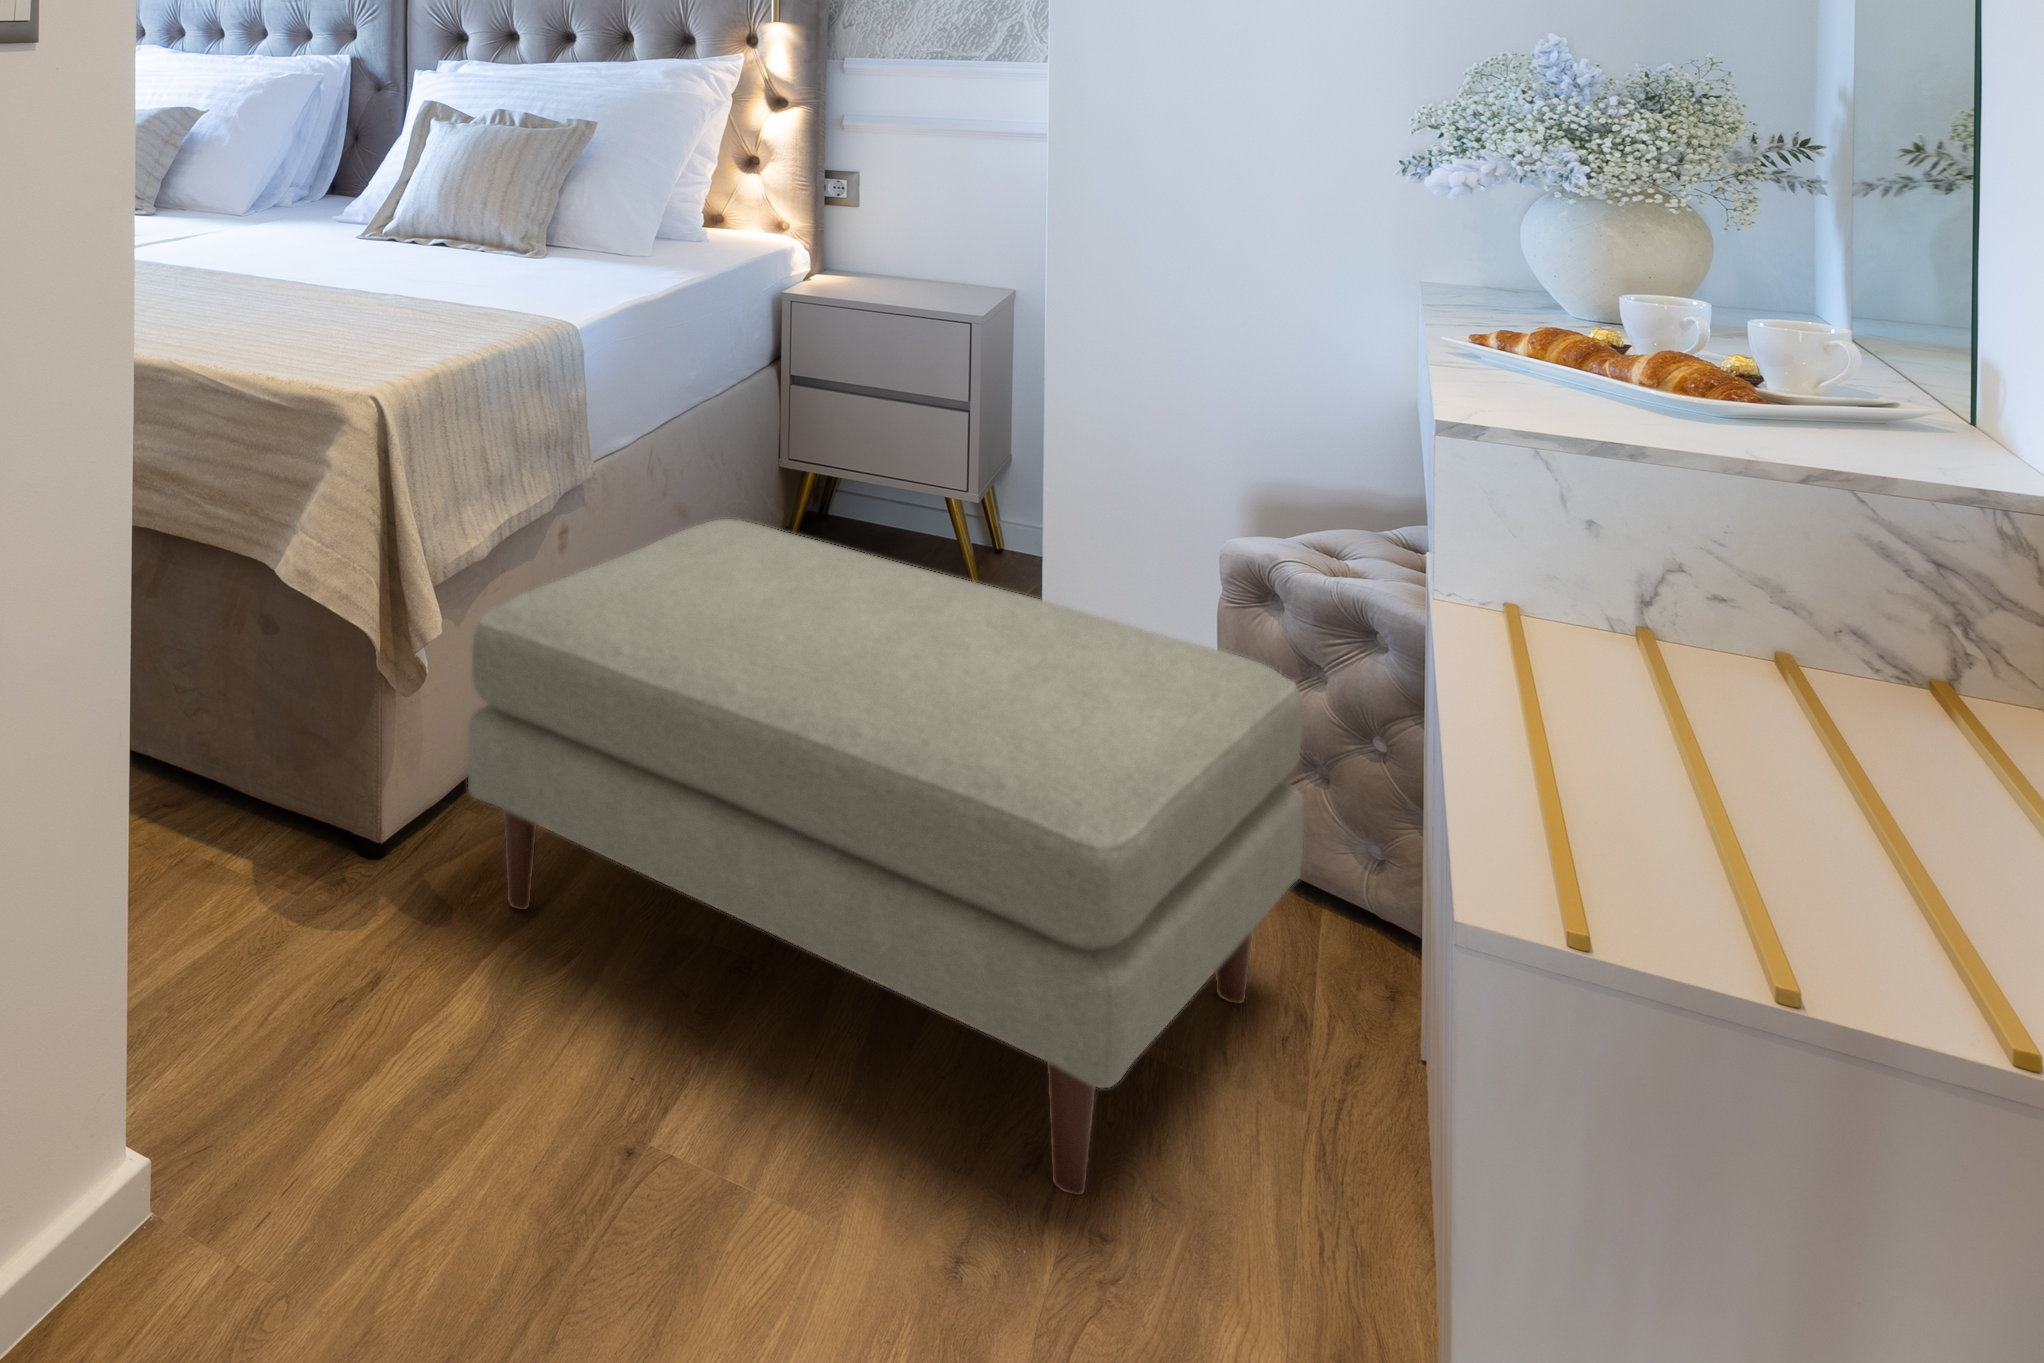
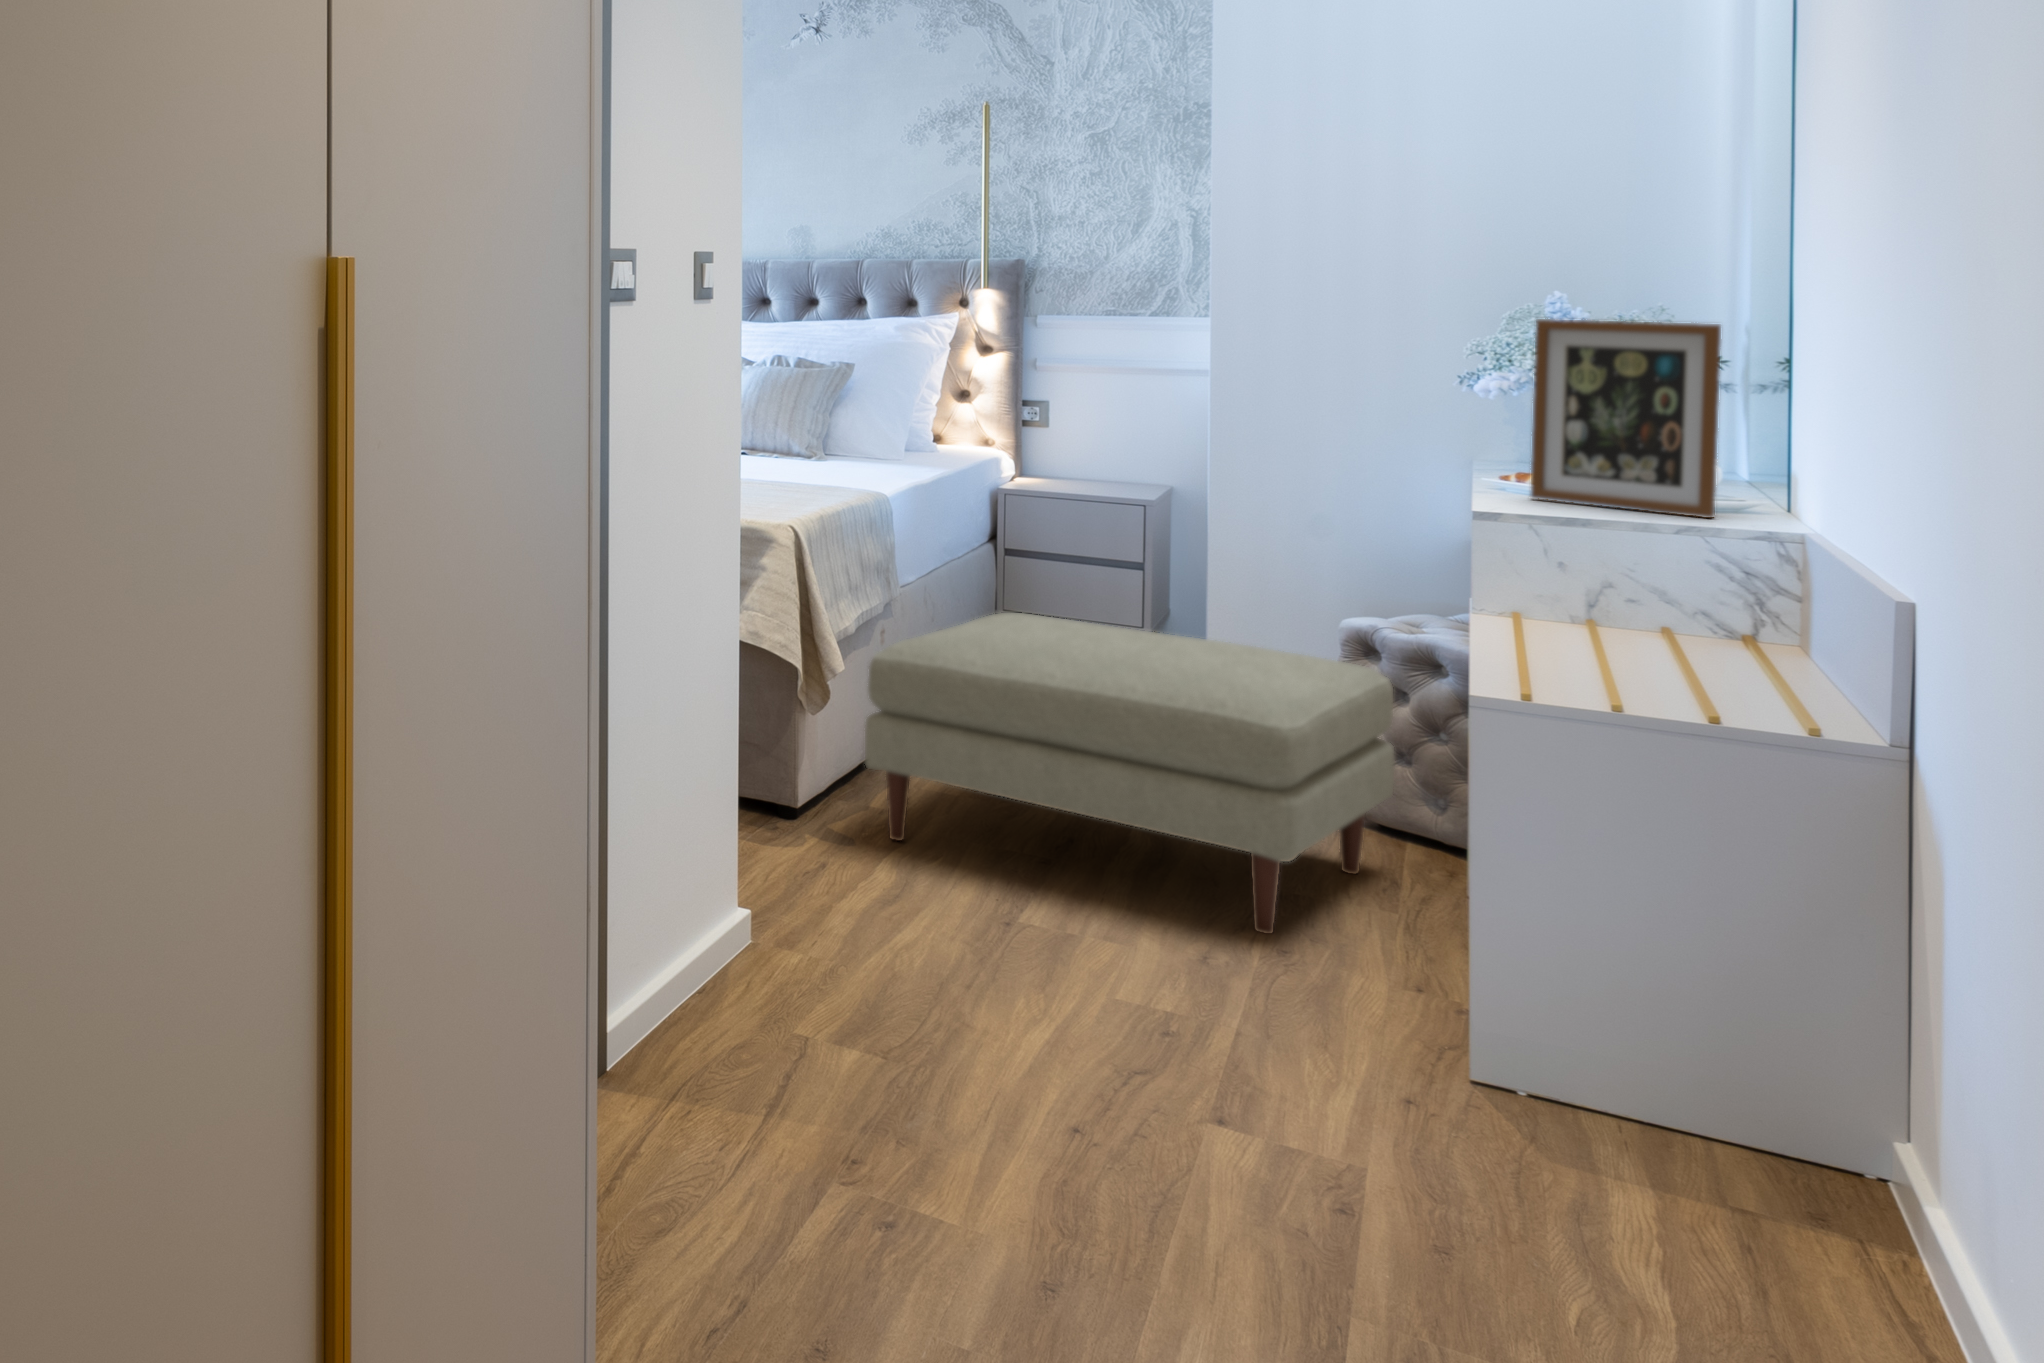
picture frame: none [1530,94,1882,454] -> present [1531,319,1721,518]

